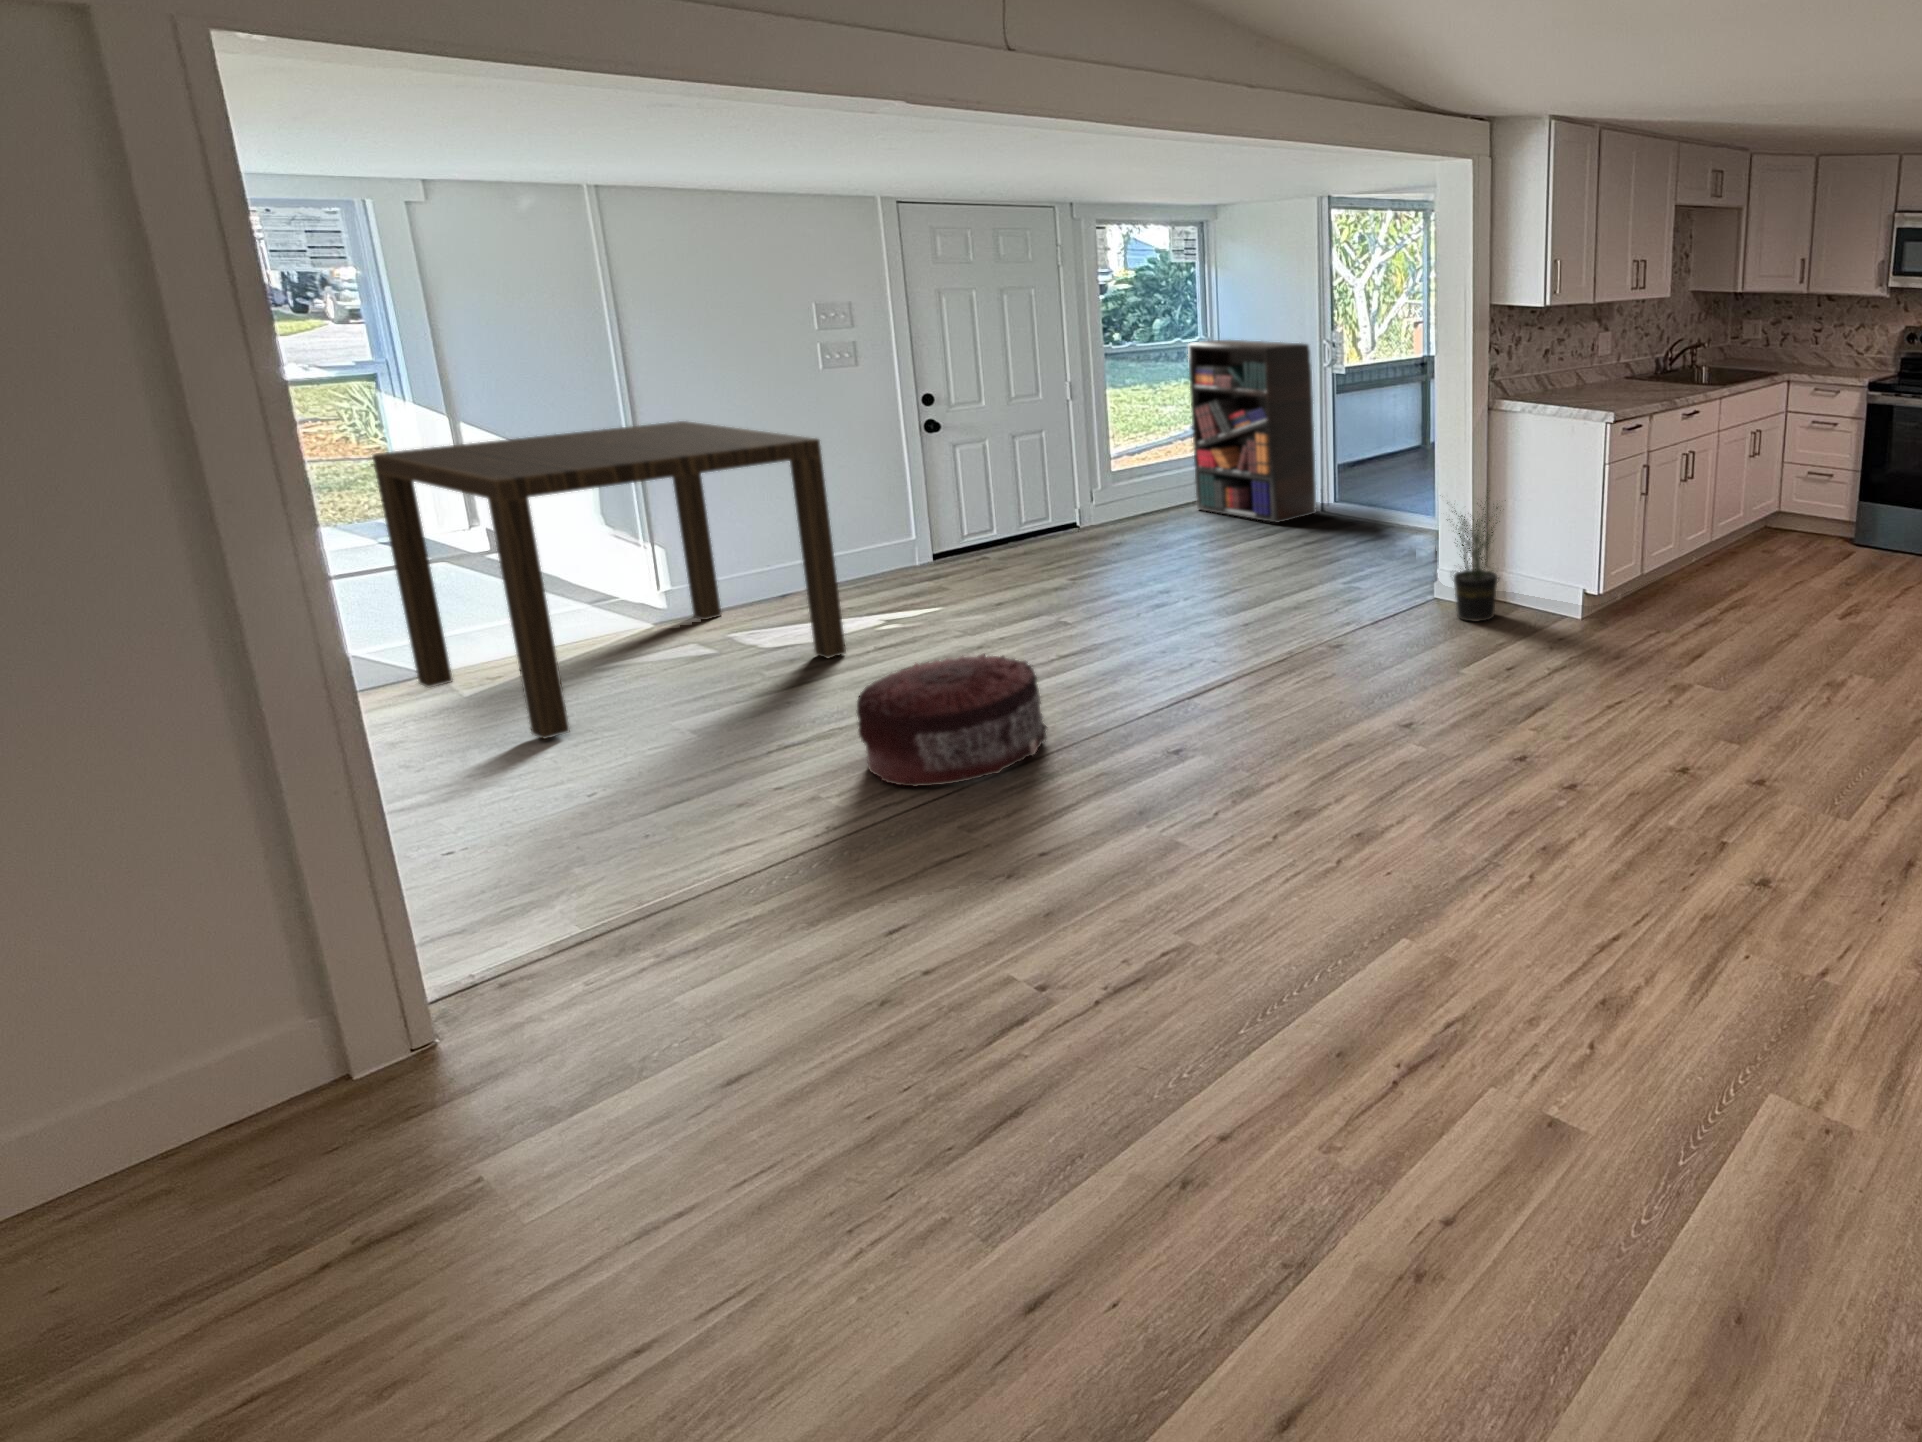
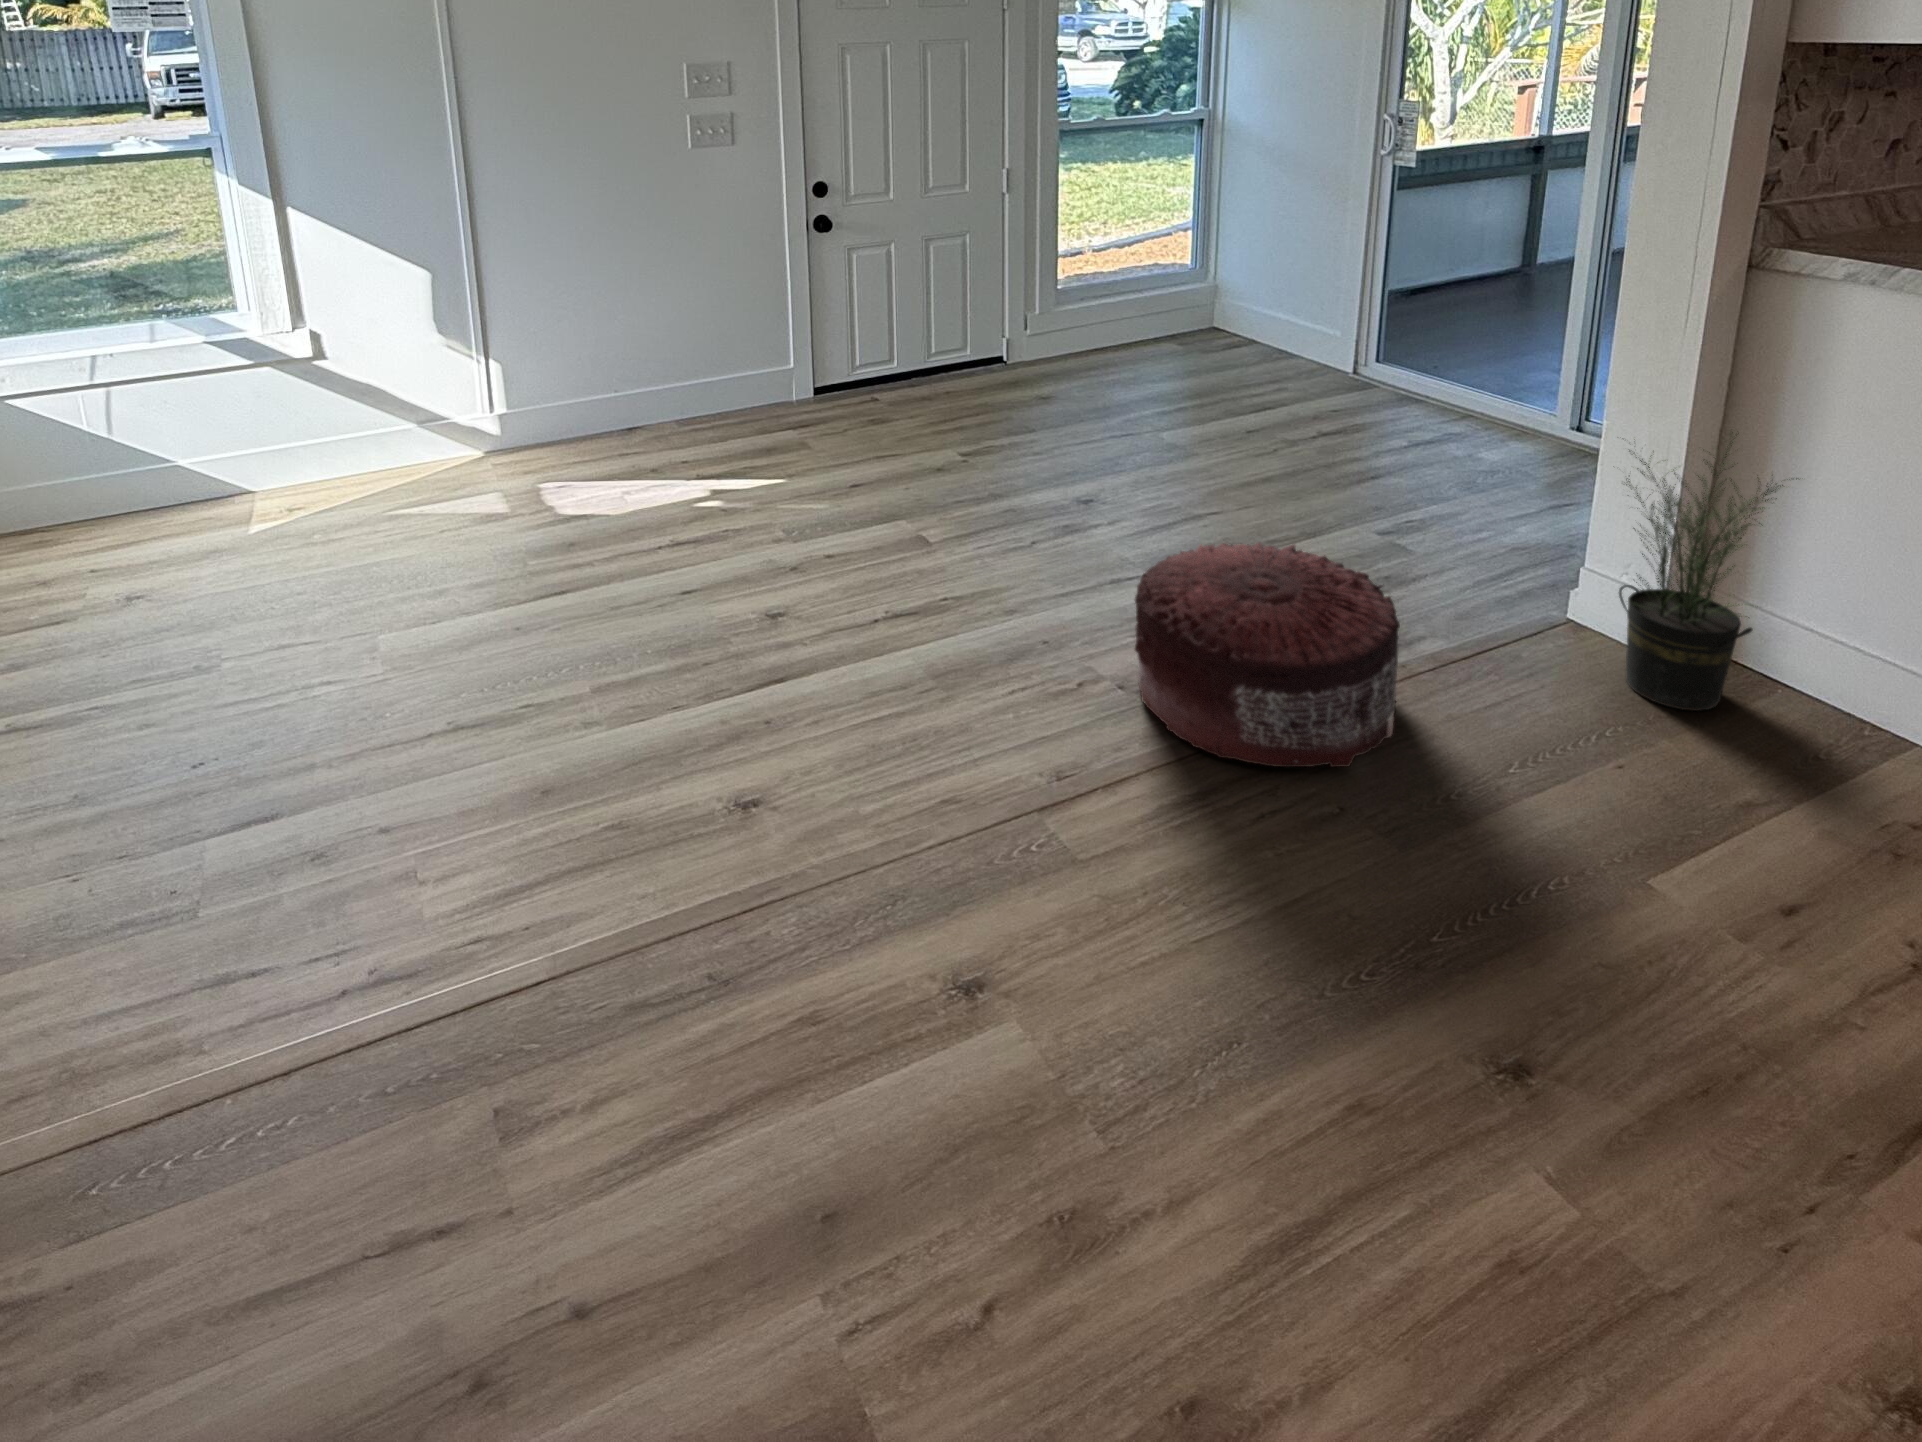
bookshelf: present [1188,340,1317,522] -> none [1165,112,1358,385]
dining table: present [372,421,846,739] -> none [165,210,627,639]
pouf: present [857,654,1047,787] -> present [1135,543,1400,767]

